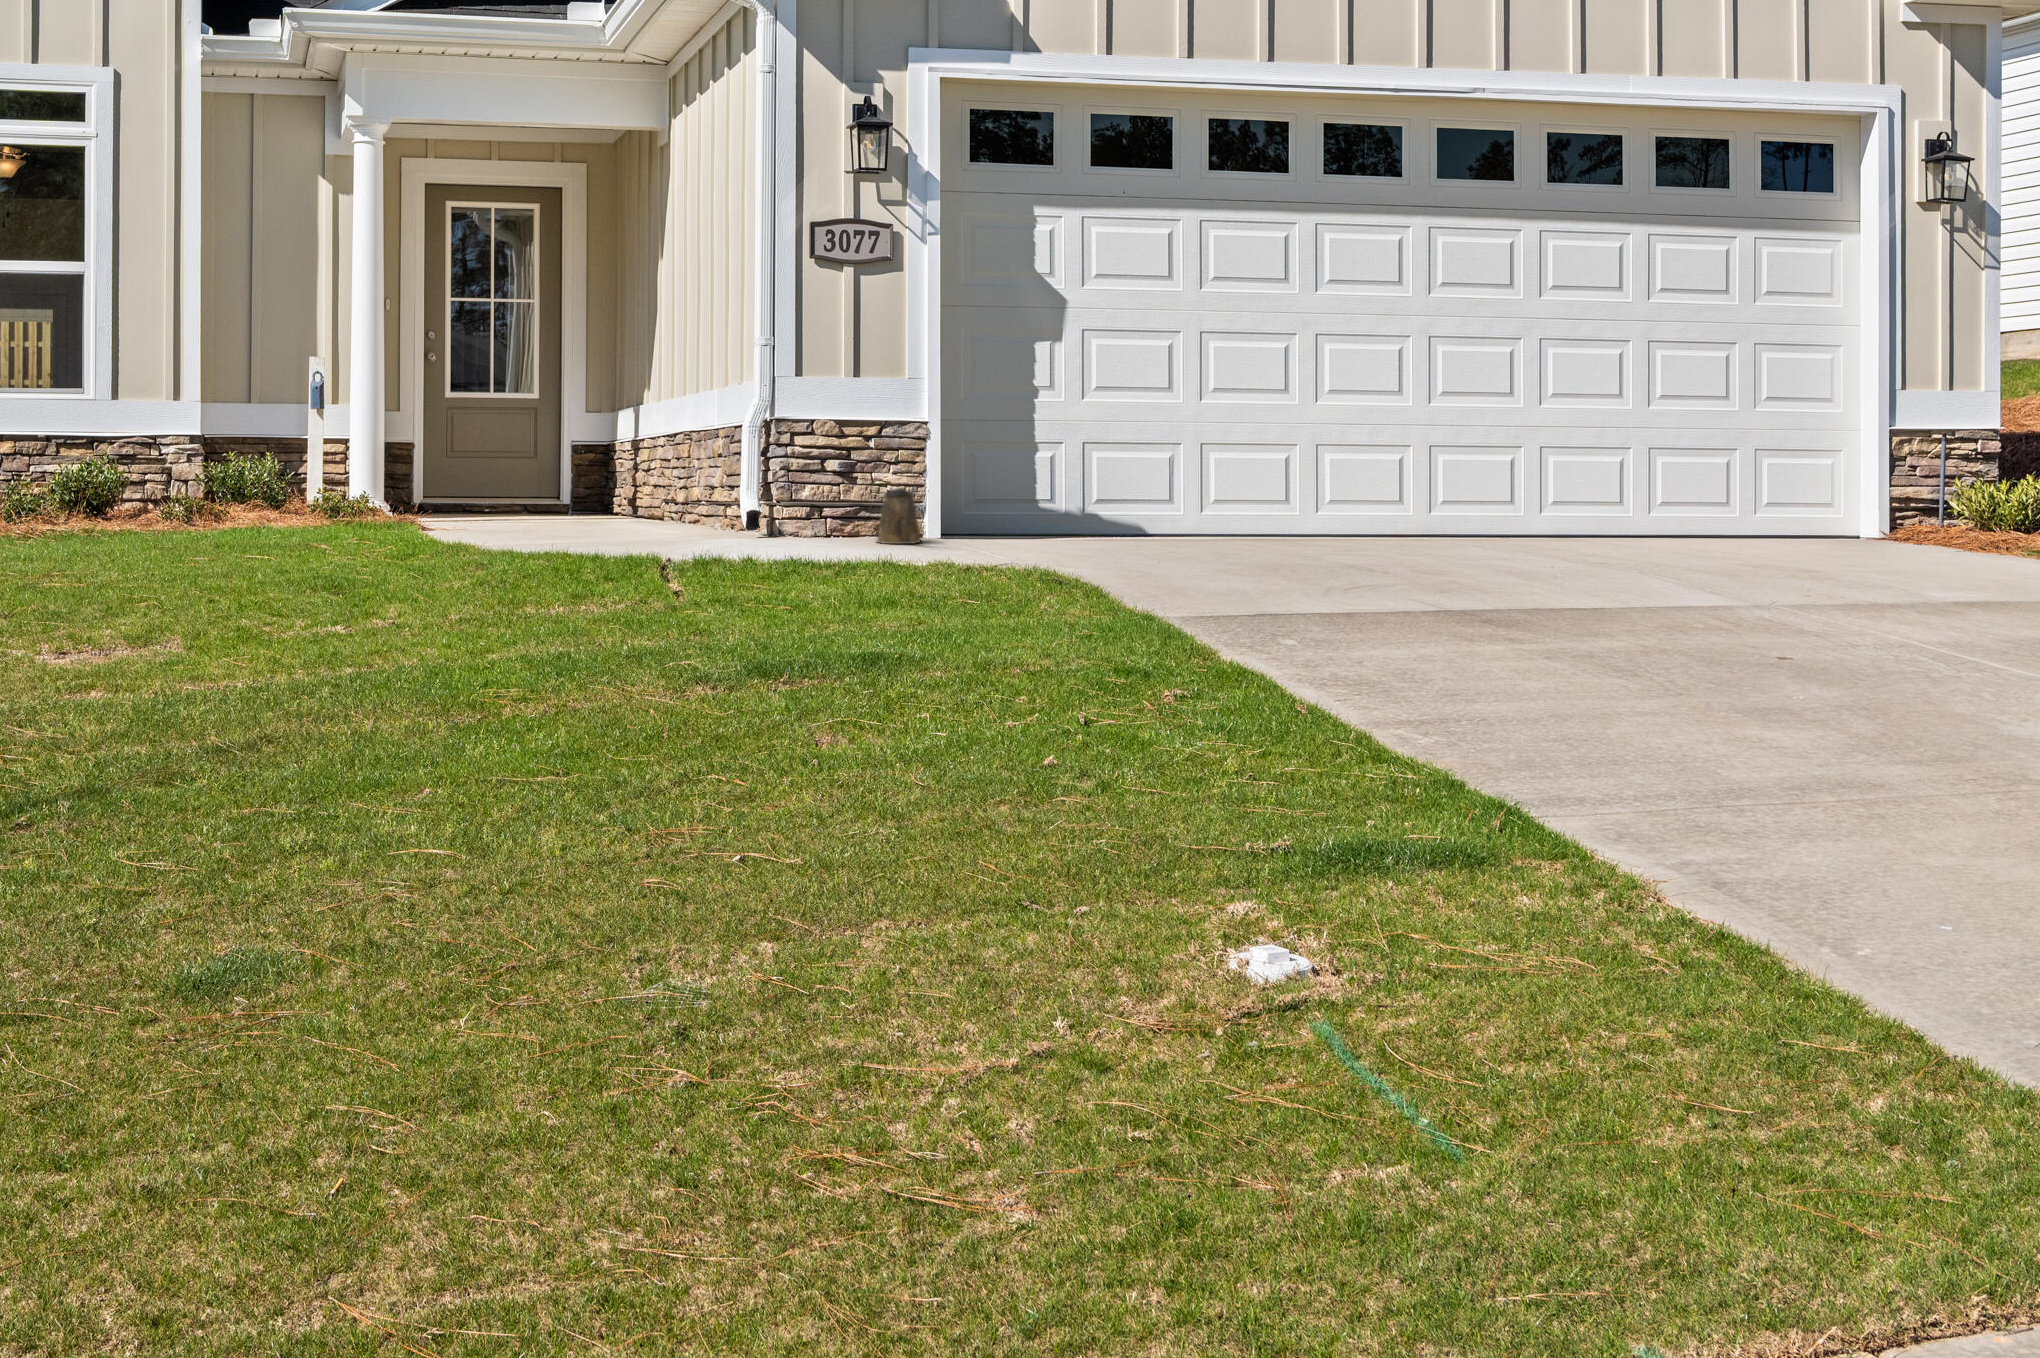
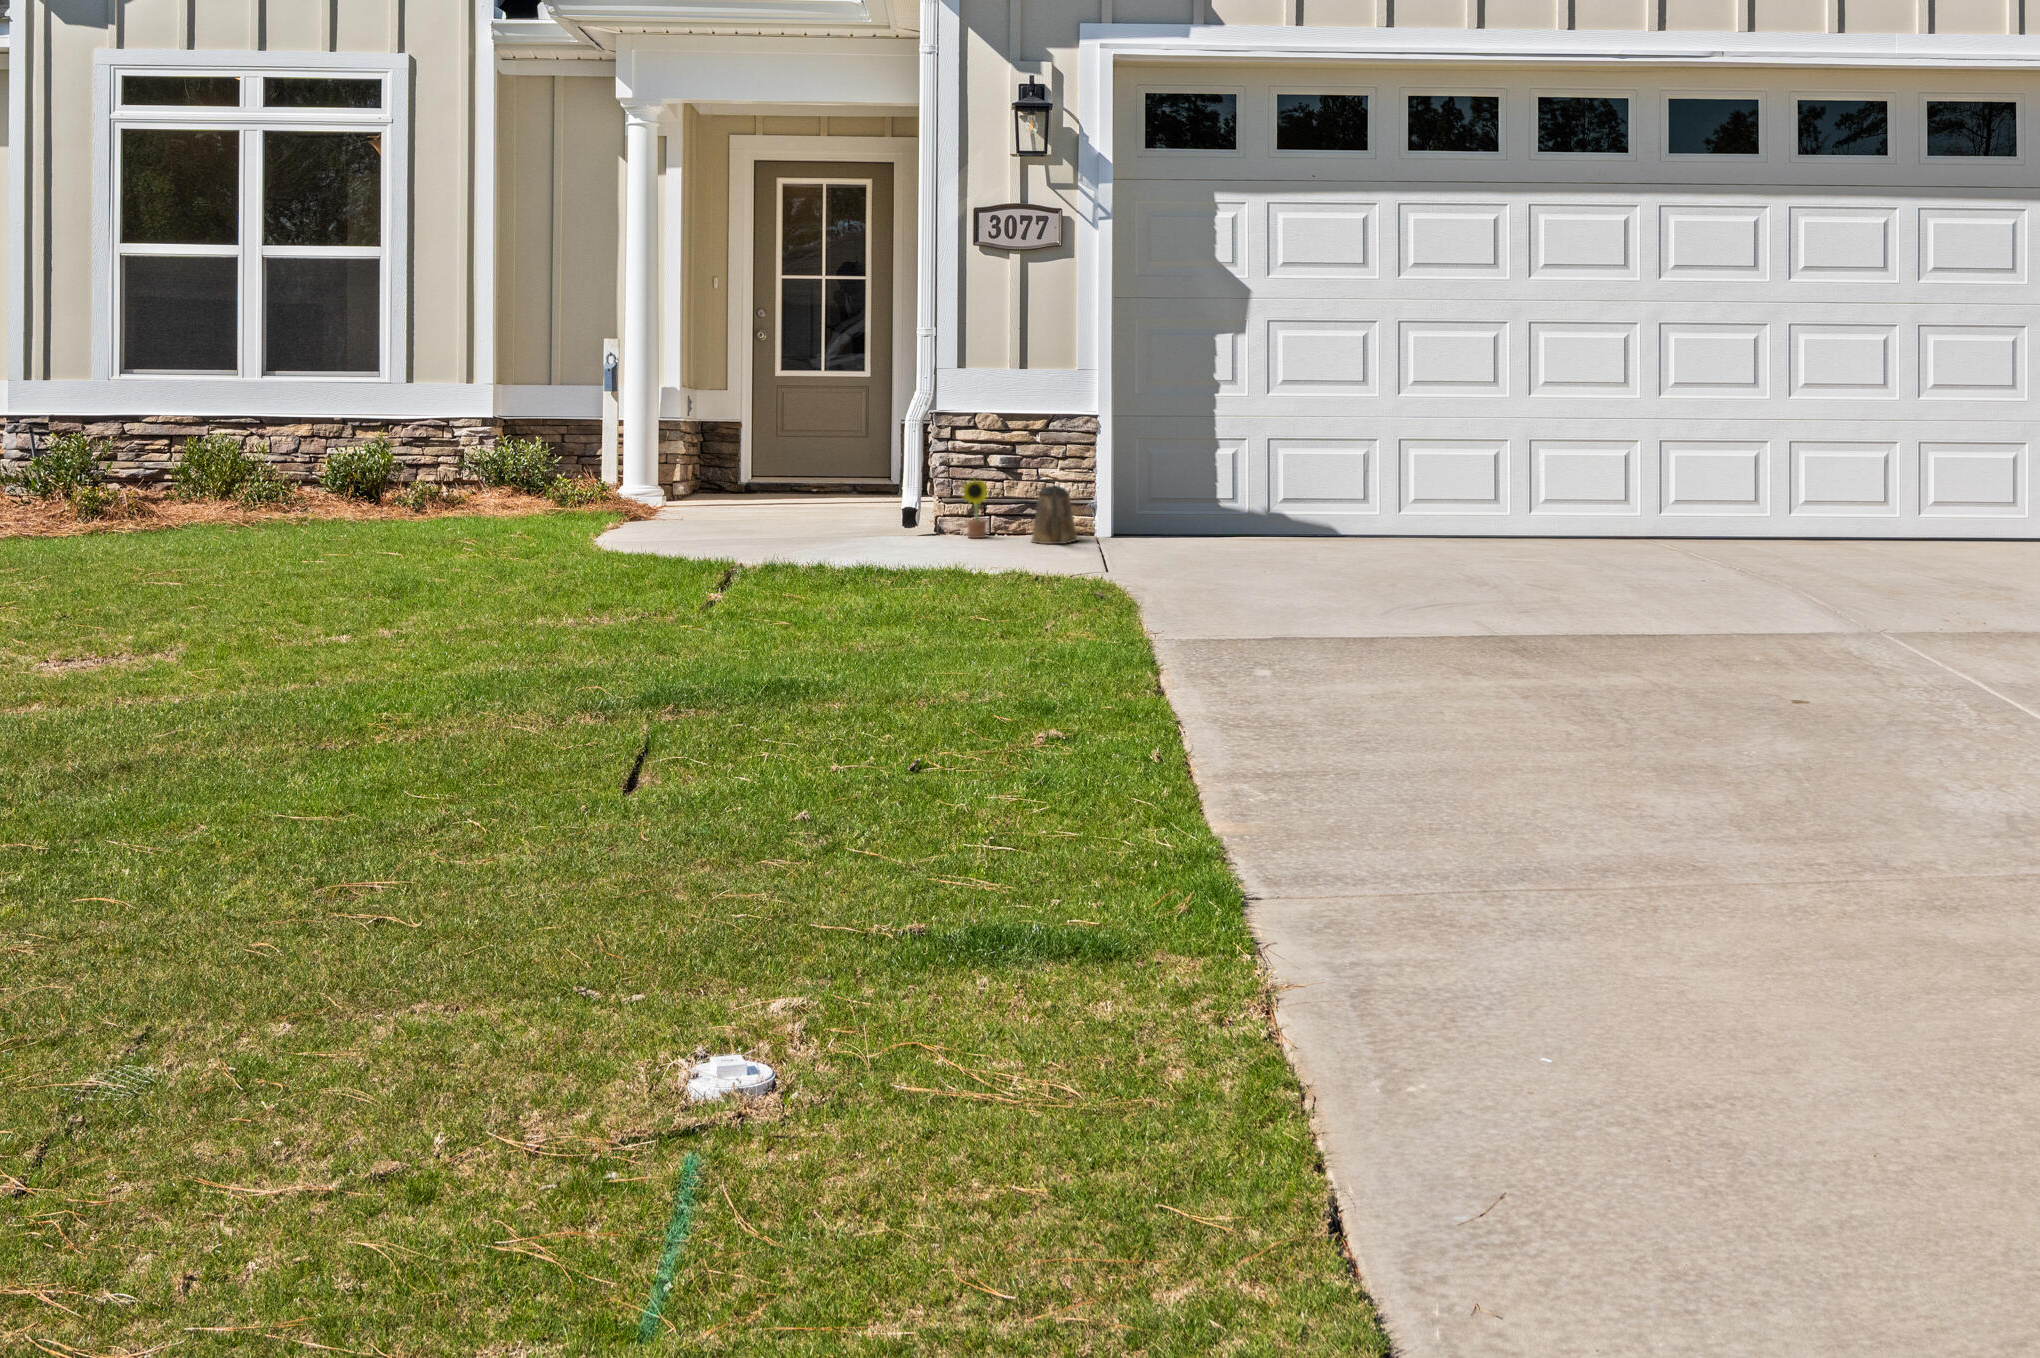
decorative plant: none [805,481,835,541] -> present [961,479,988,538]

